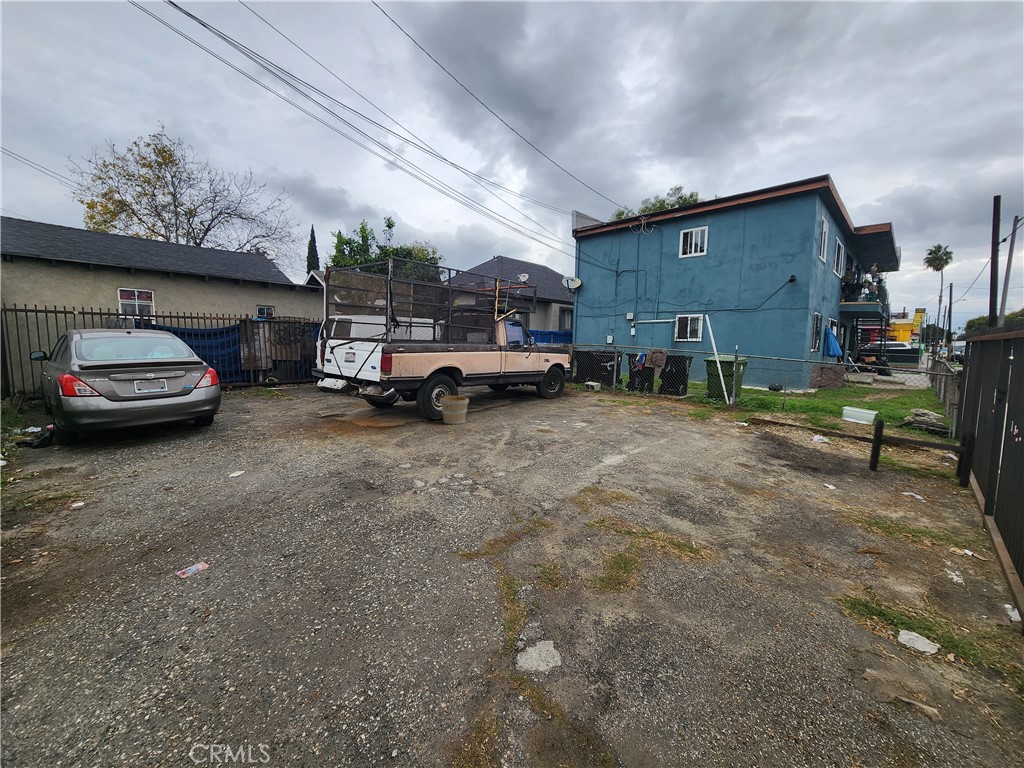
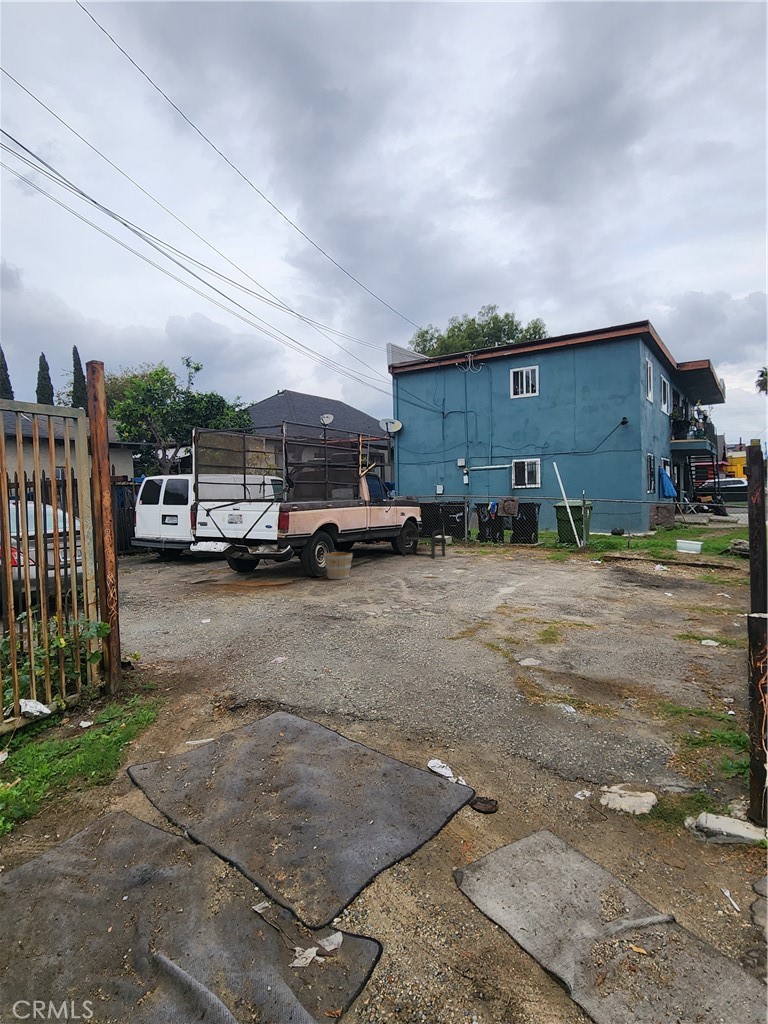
bench: present [869,420,976,488] -> present [402,529,445,558]

